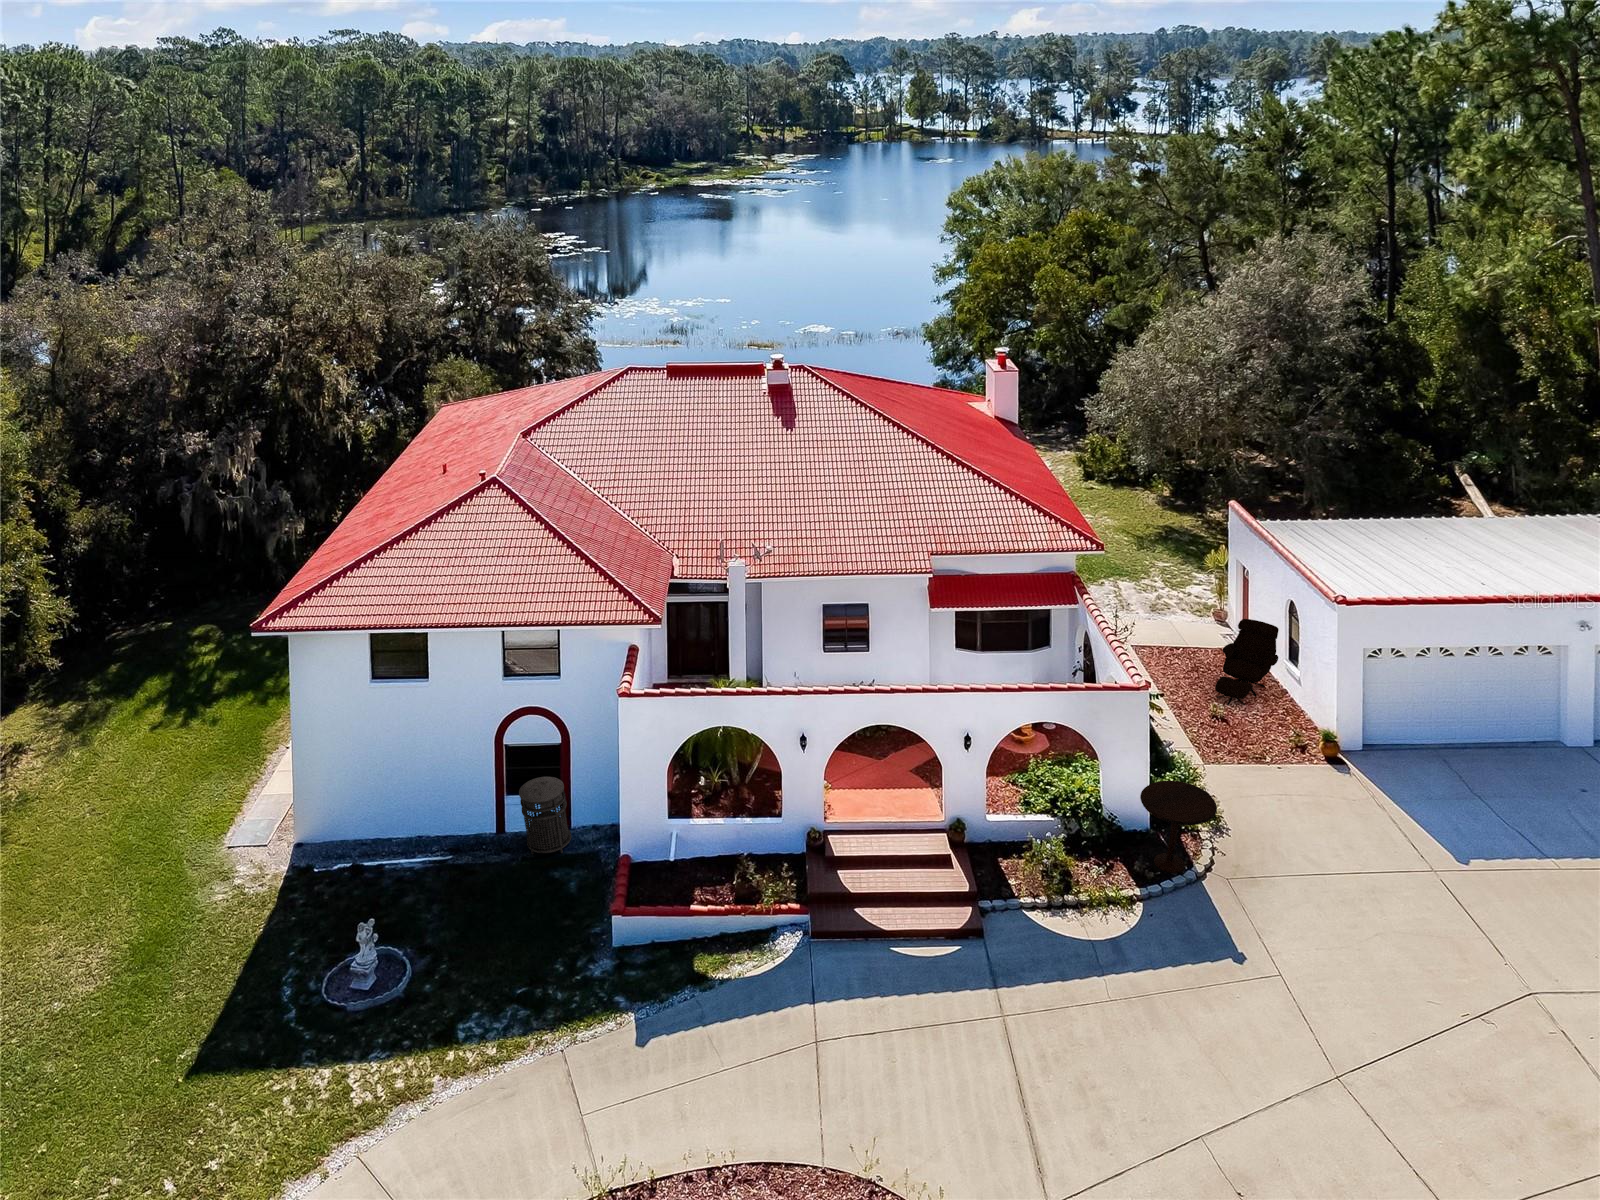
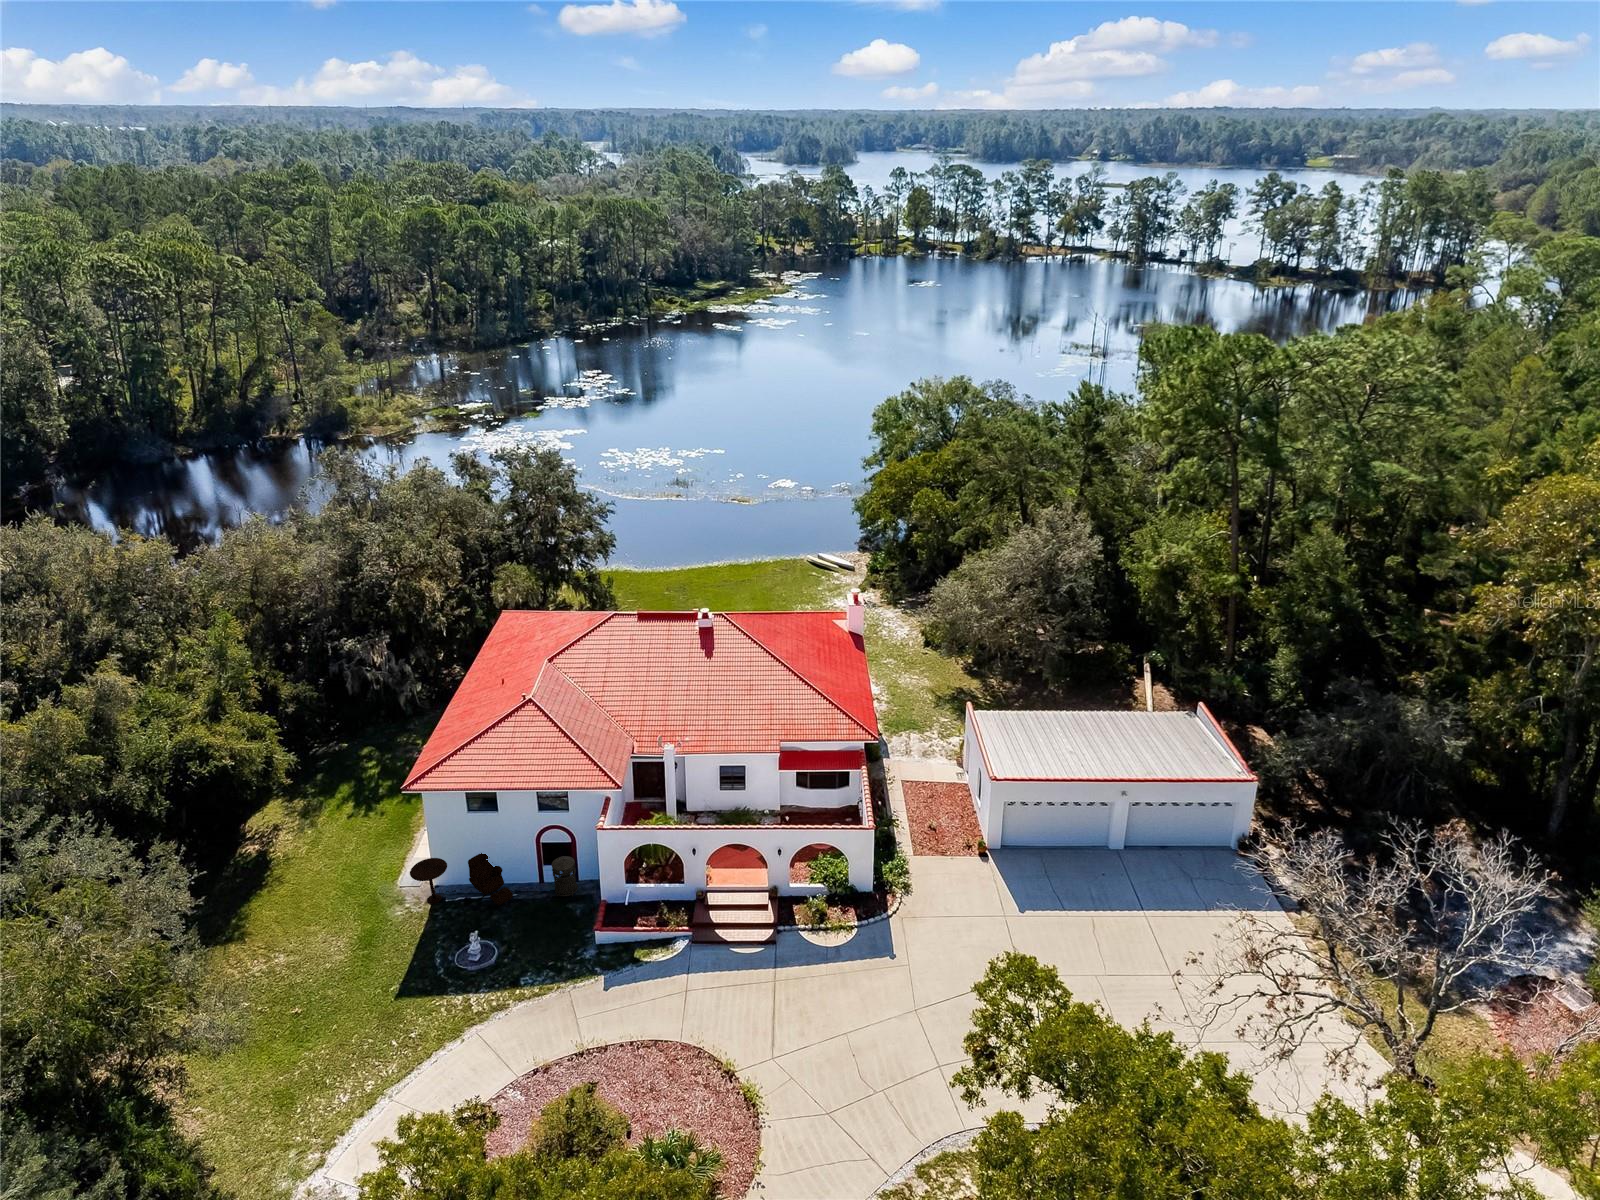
lounge chair: present [1215,619,1279,705] -> present [468,853,513,909]
pedestal table: present [1140,780,1217,873] -> present [410,858,447,904]

